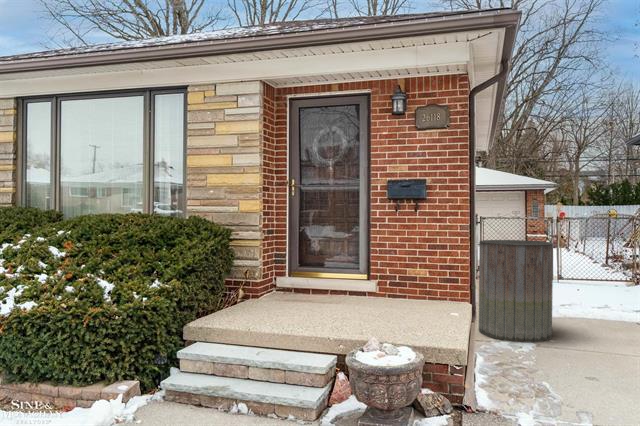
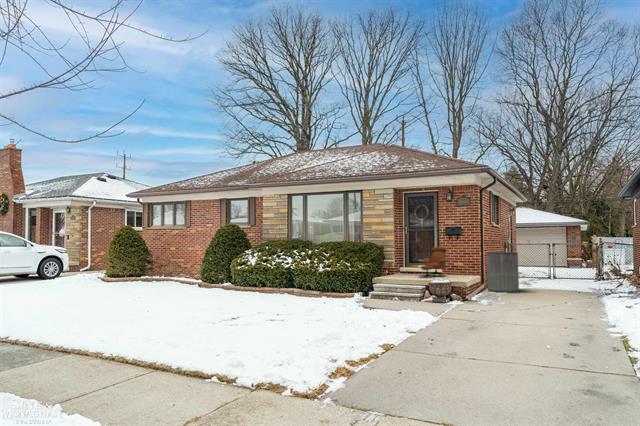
lounge chair: none [320,228,392,316] -> present [421,247,448,277]

